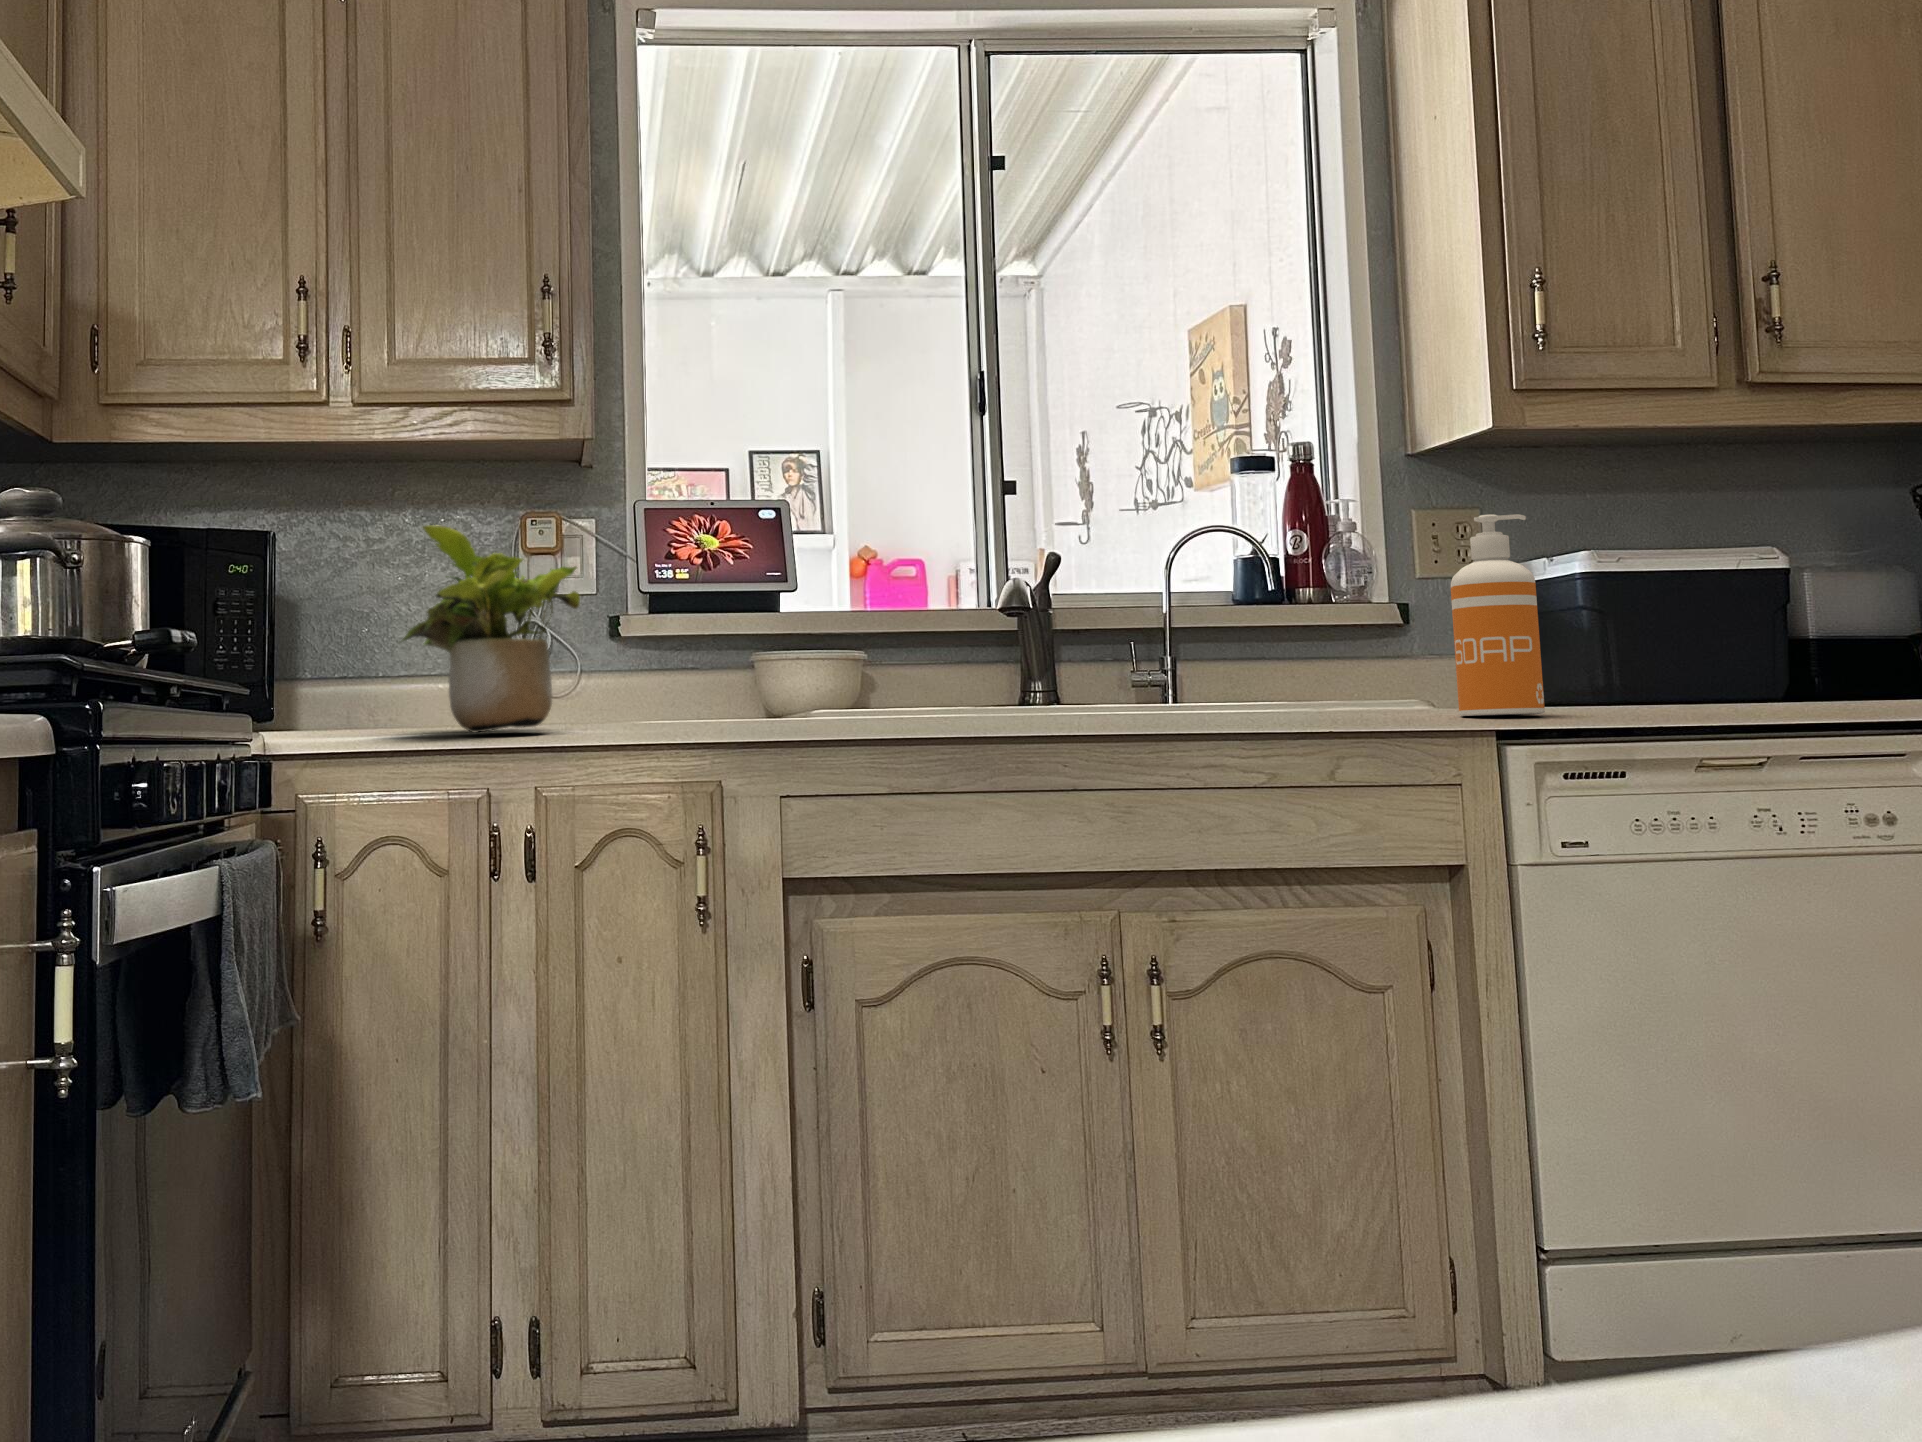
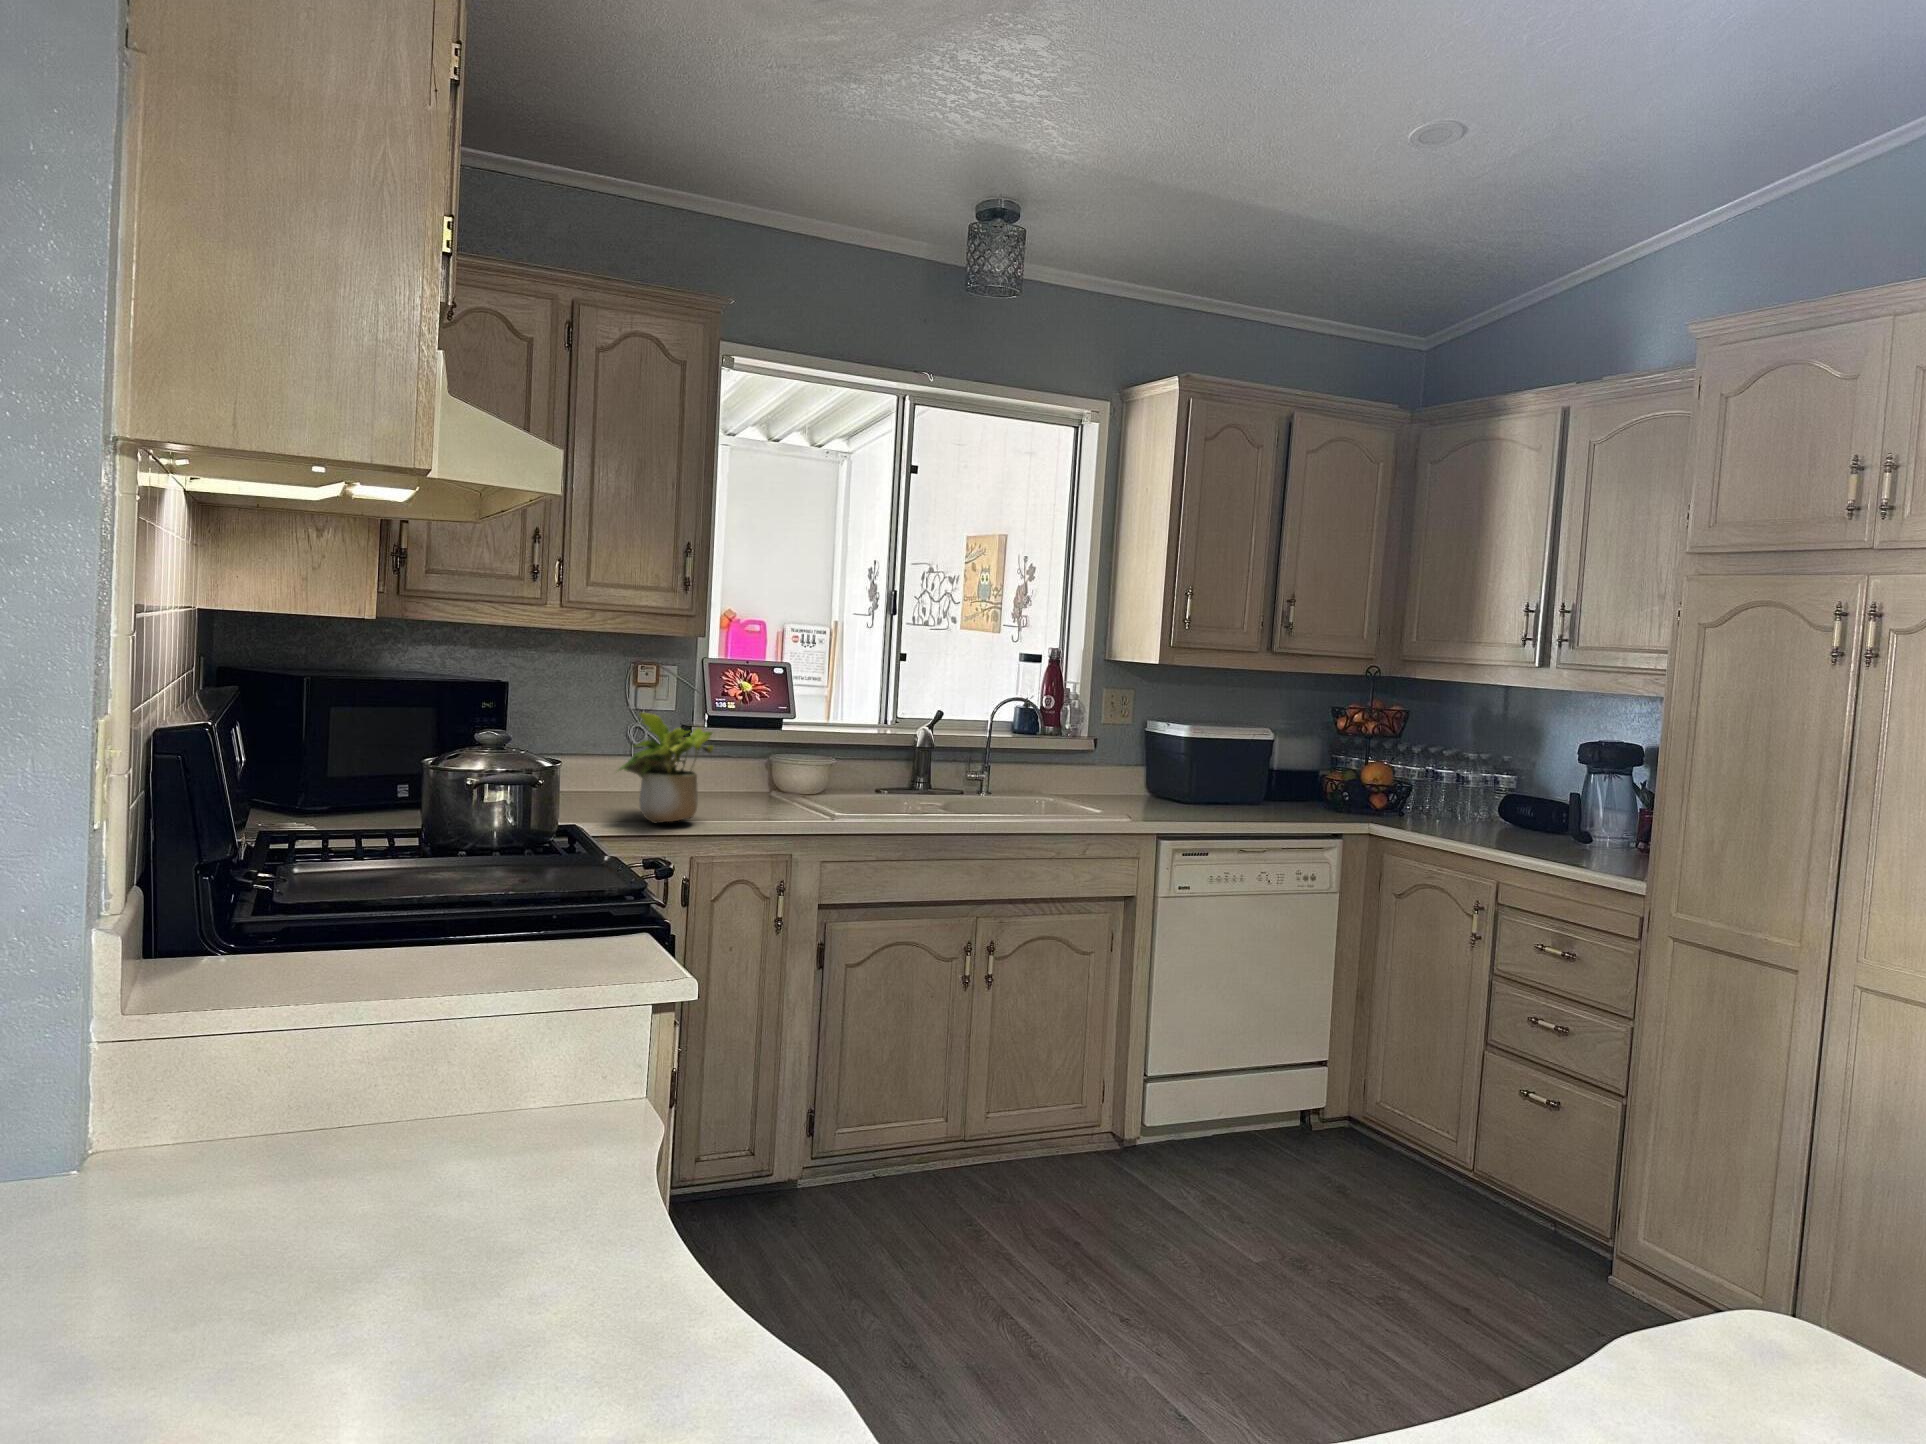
soap dispenser: present [1451,514,1545,716] -> none [1142,733,1185,833]

